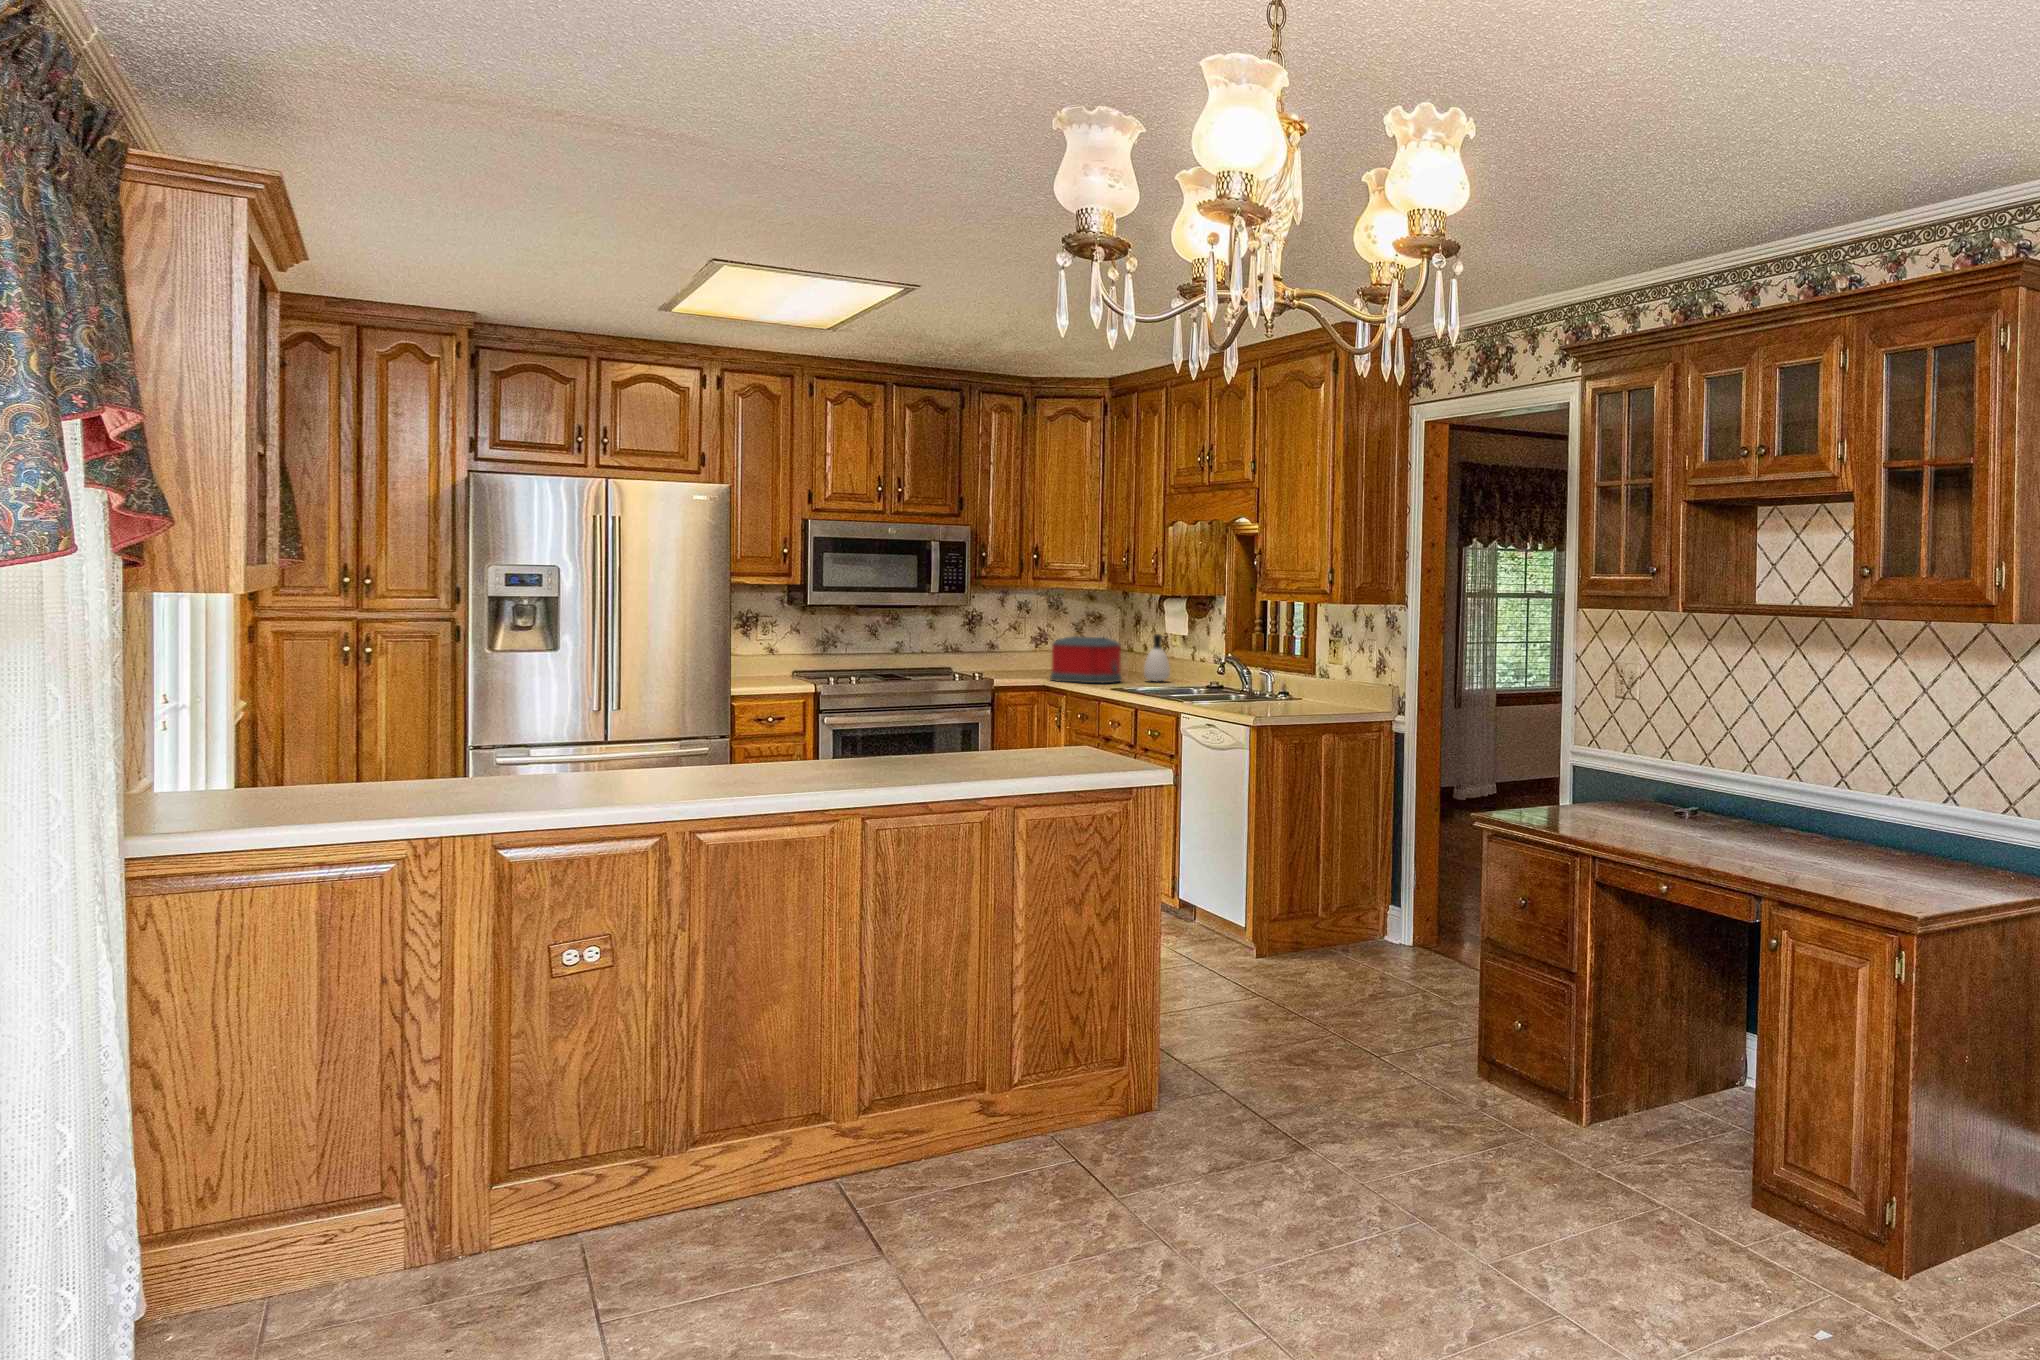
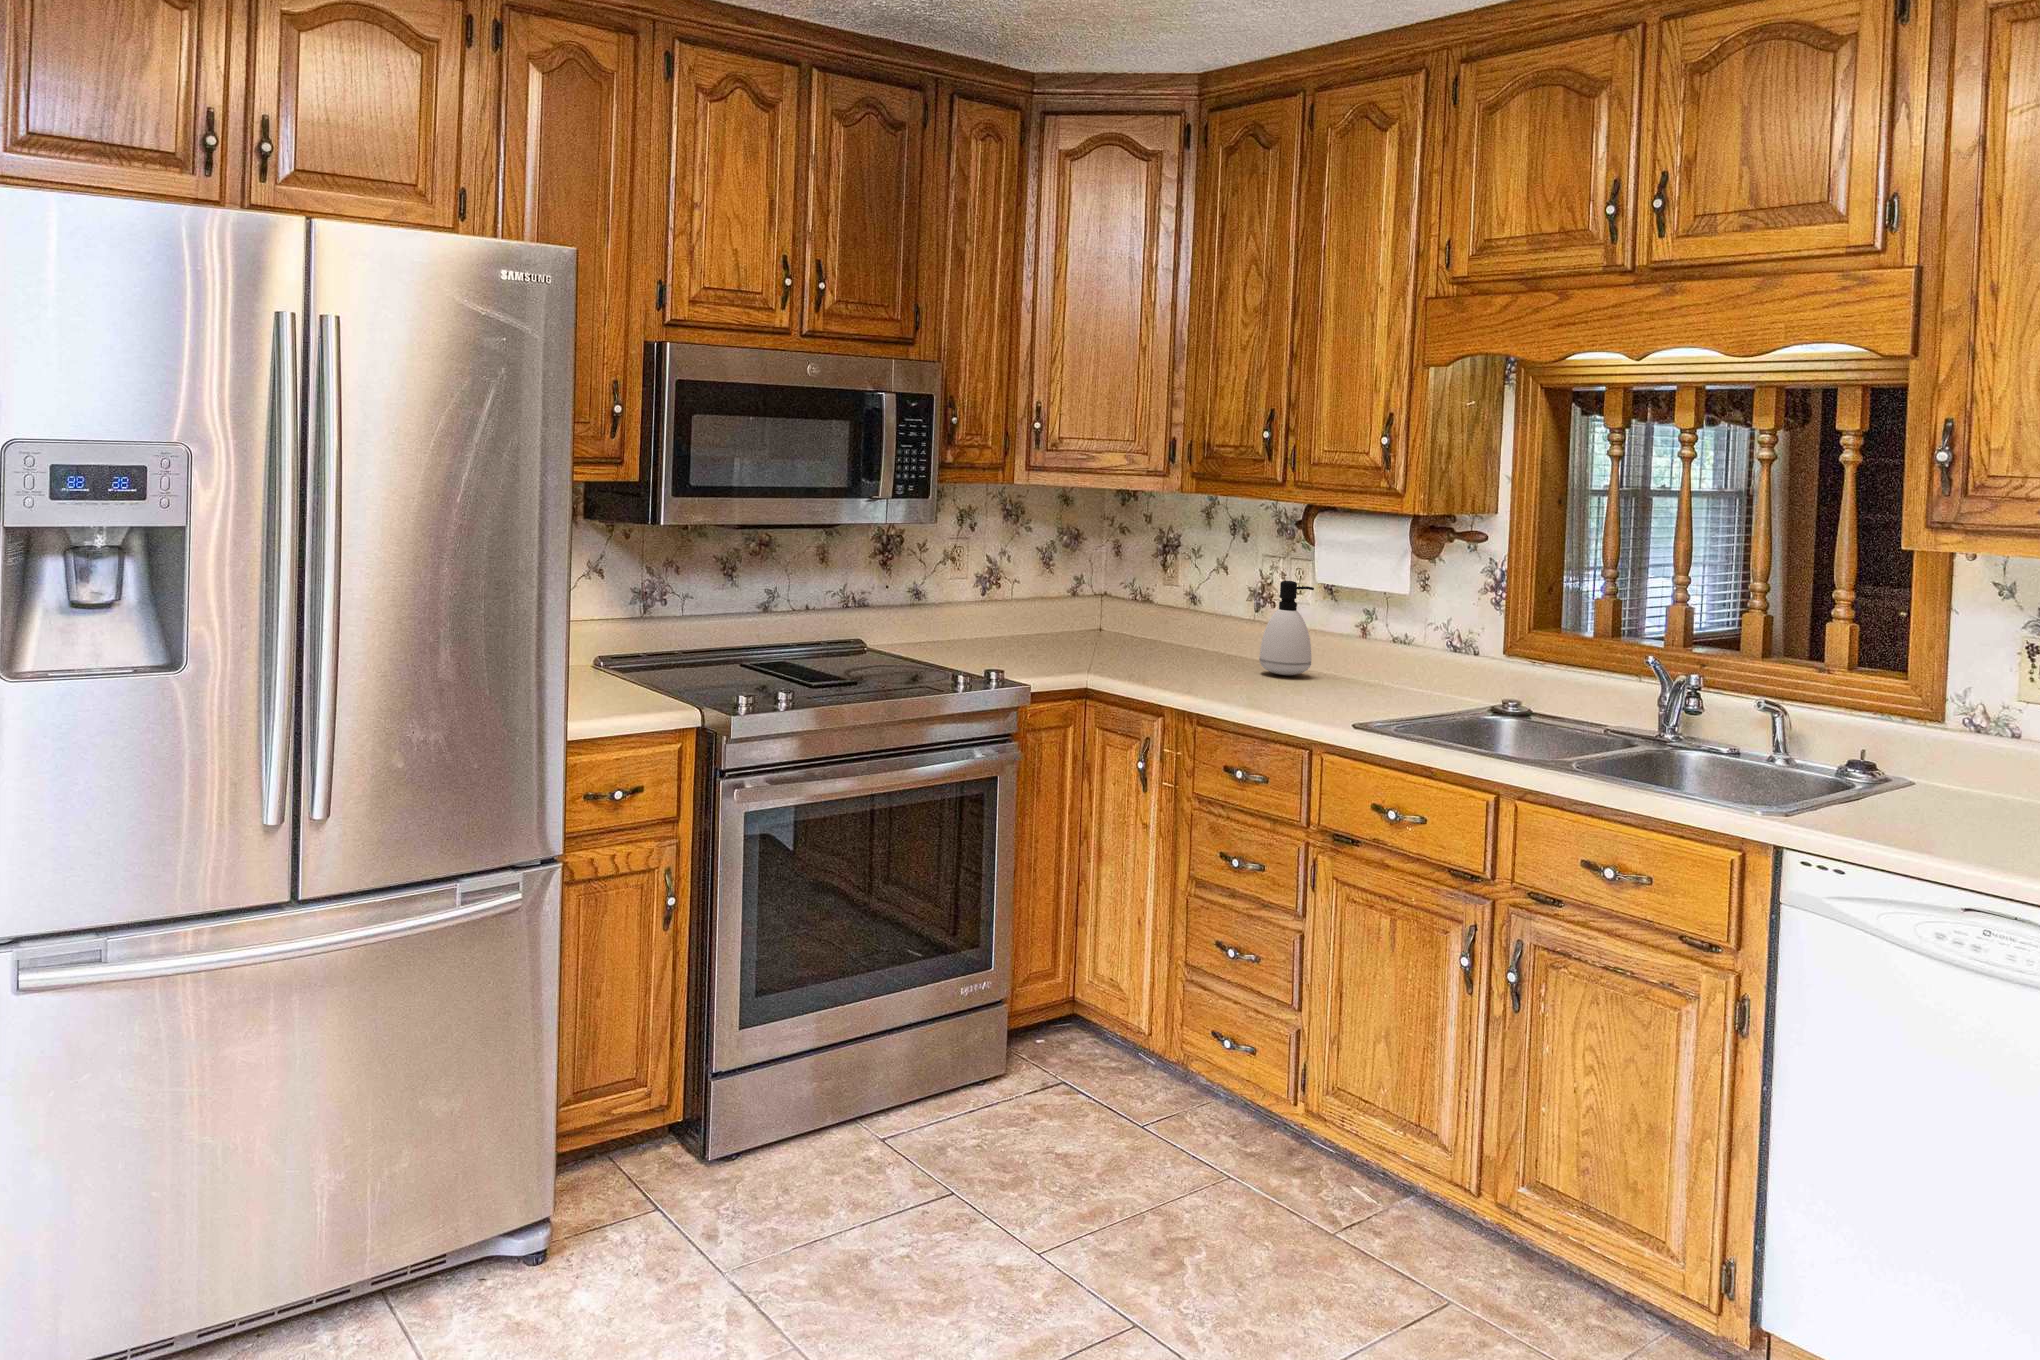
toaster: present [1050,636,1121,683] -> none [1094,585,1236,686]

